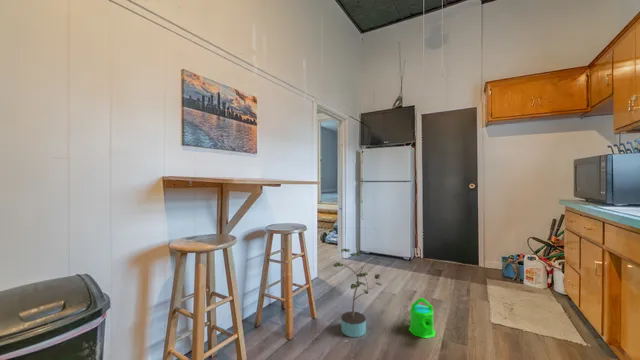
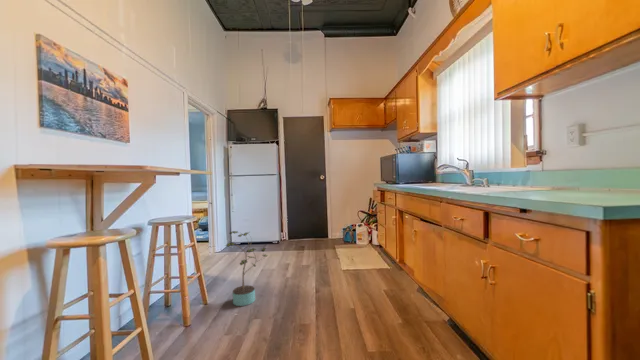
watering can: present [409,298,435,338] -> none [288,261,308,291]

